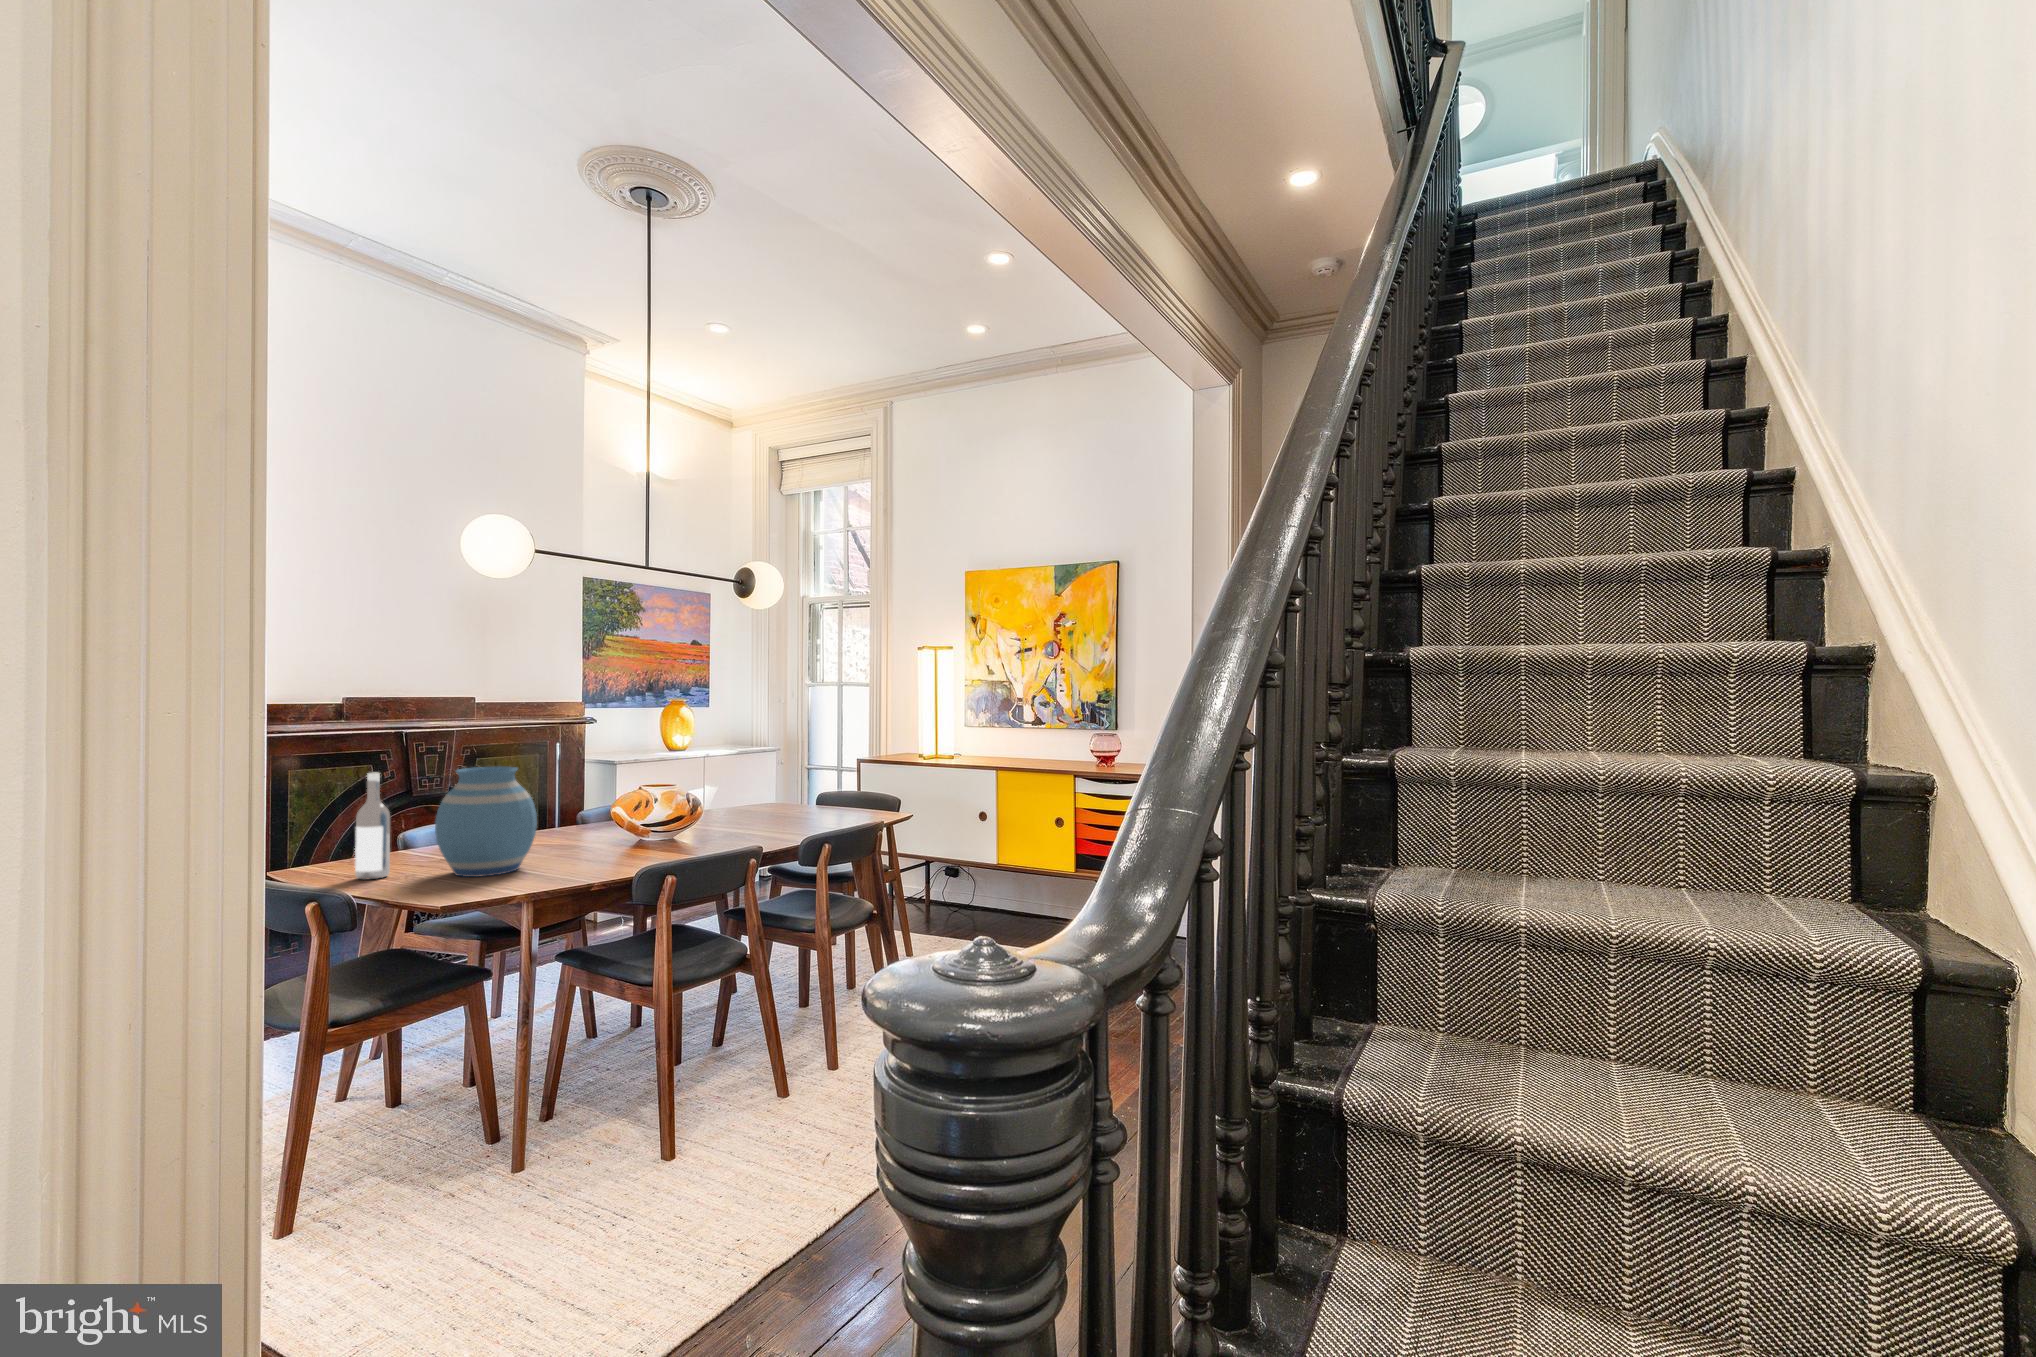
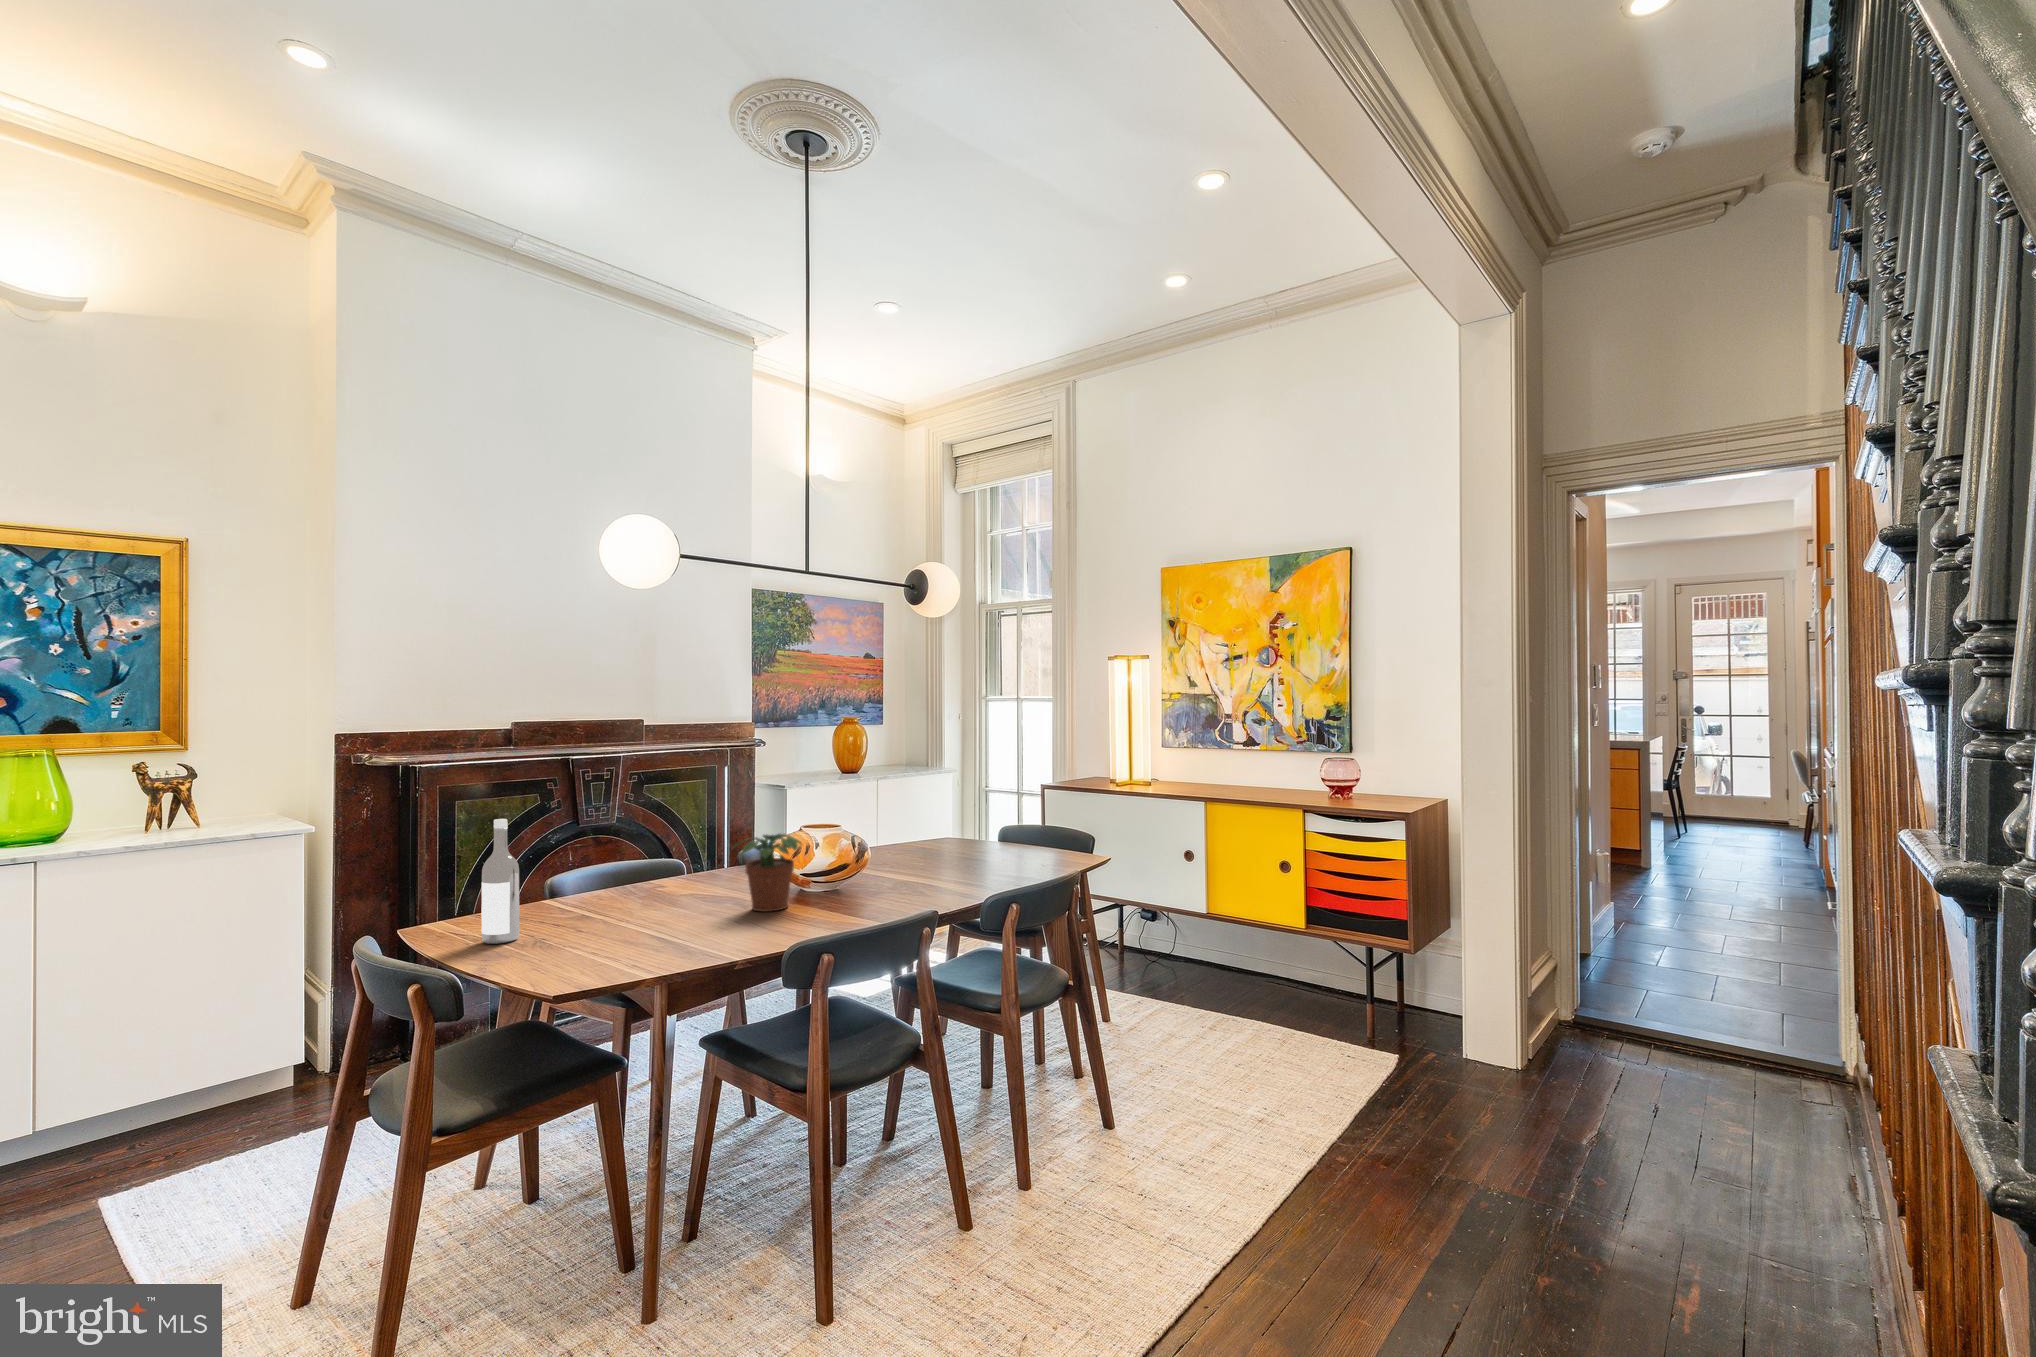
vase: present [435,766,537,877] -> none [565,811,678,945]
potted plant: none [581,788,645,853] -> present [732,833,802,912]

